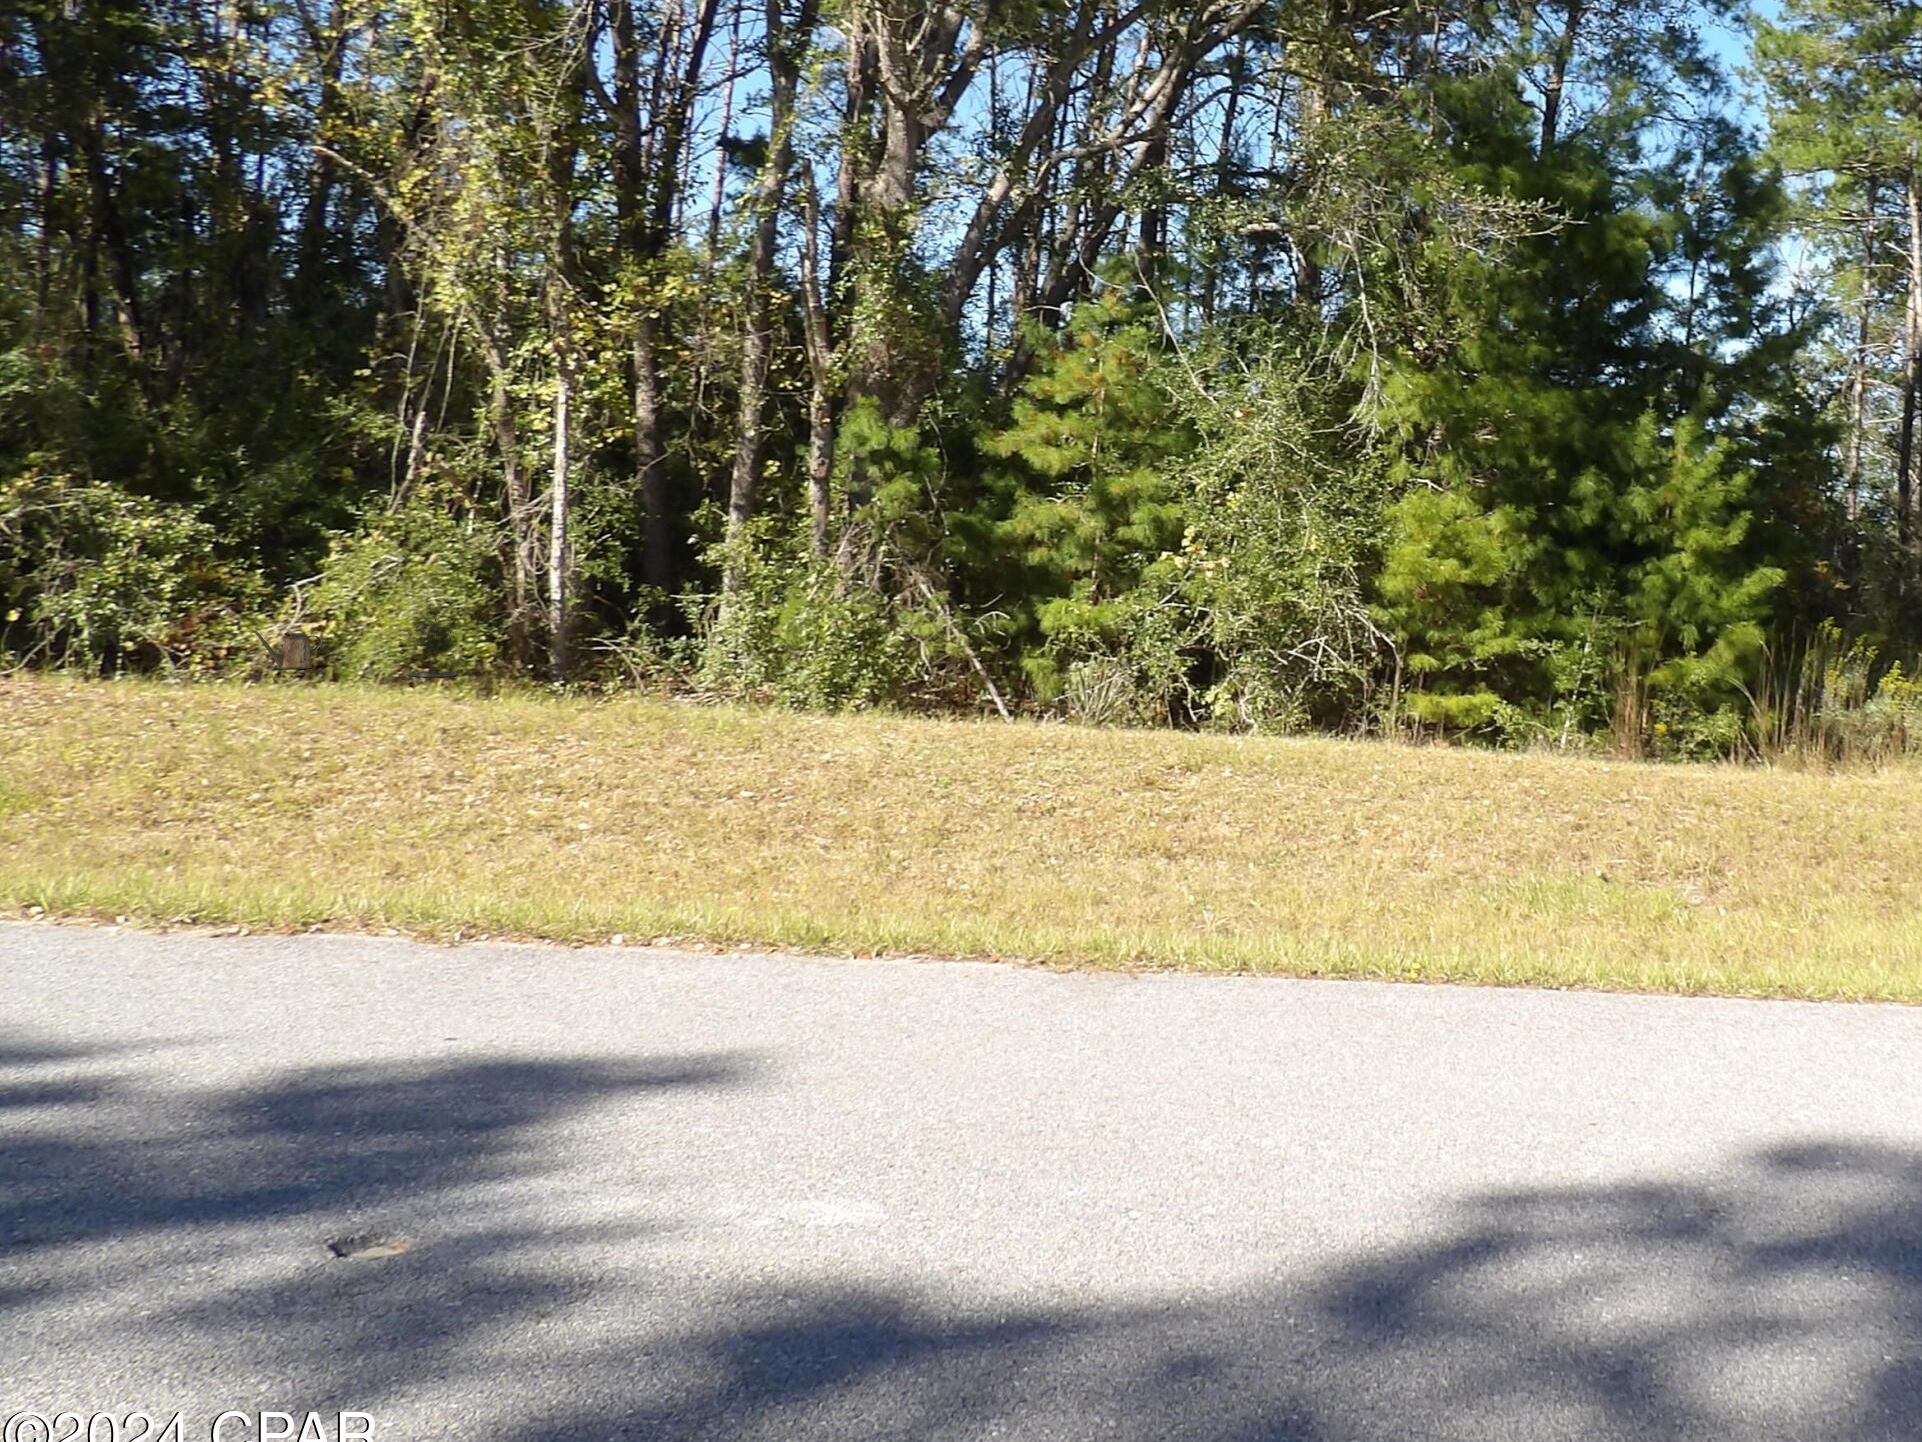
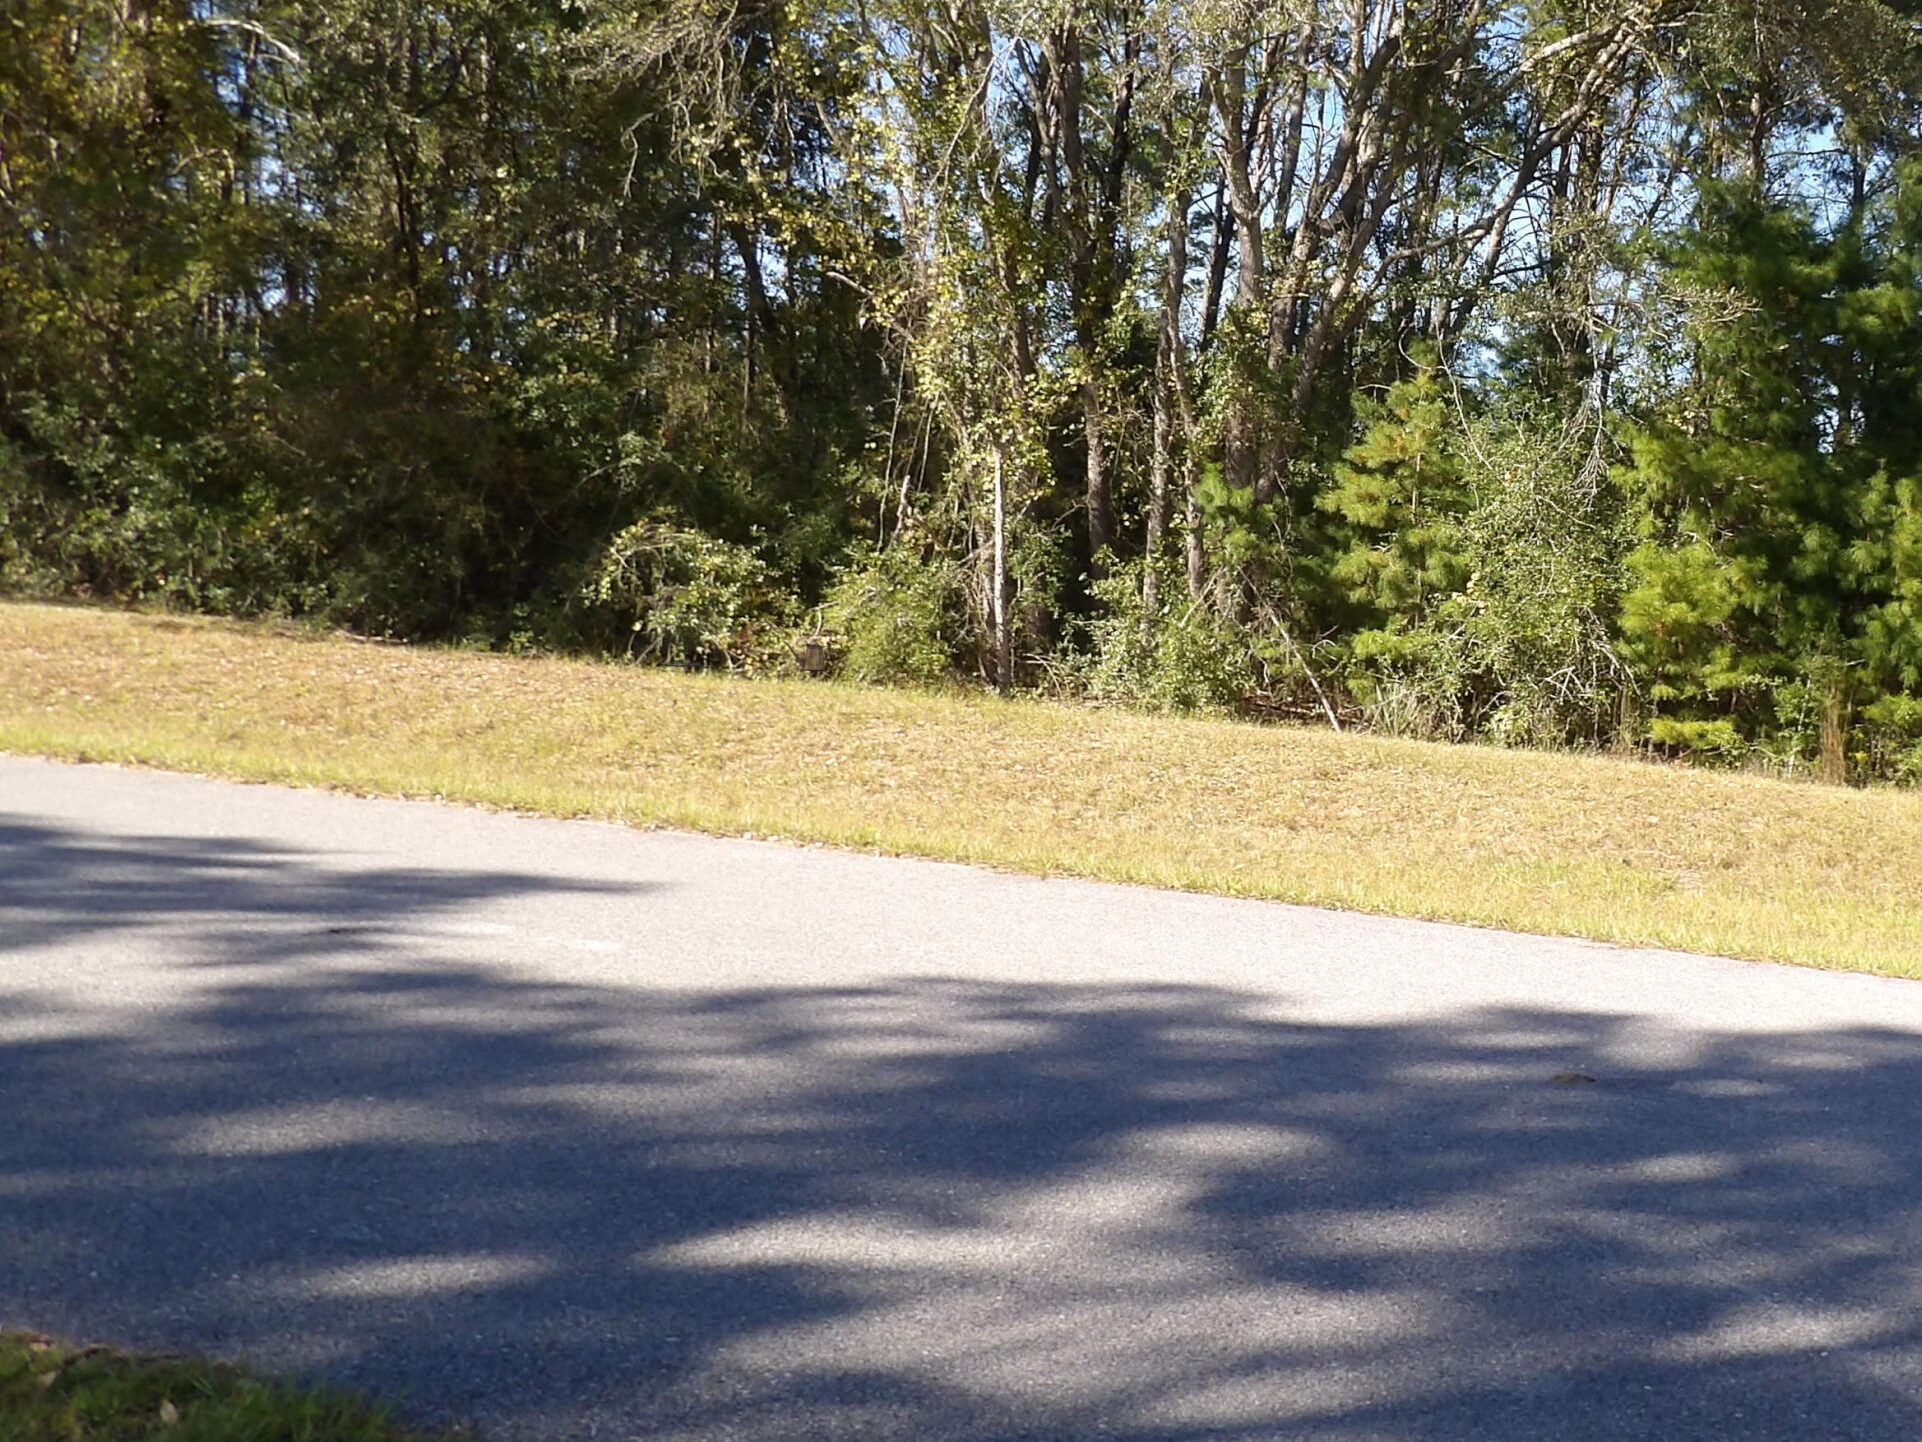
potted tree: present [408,603,458,677] -> present [662,612,703,666]

